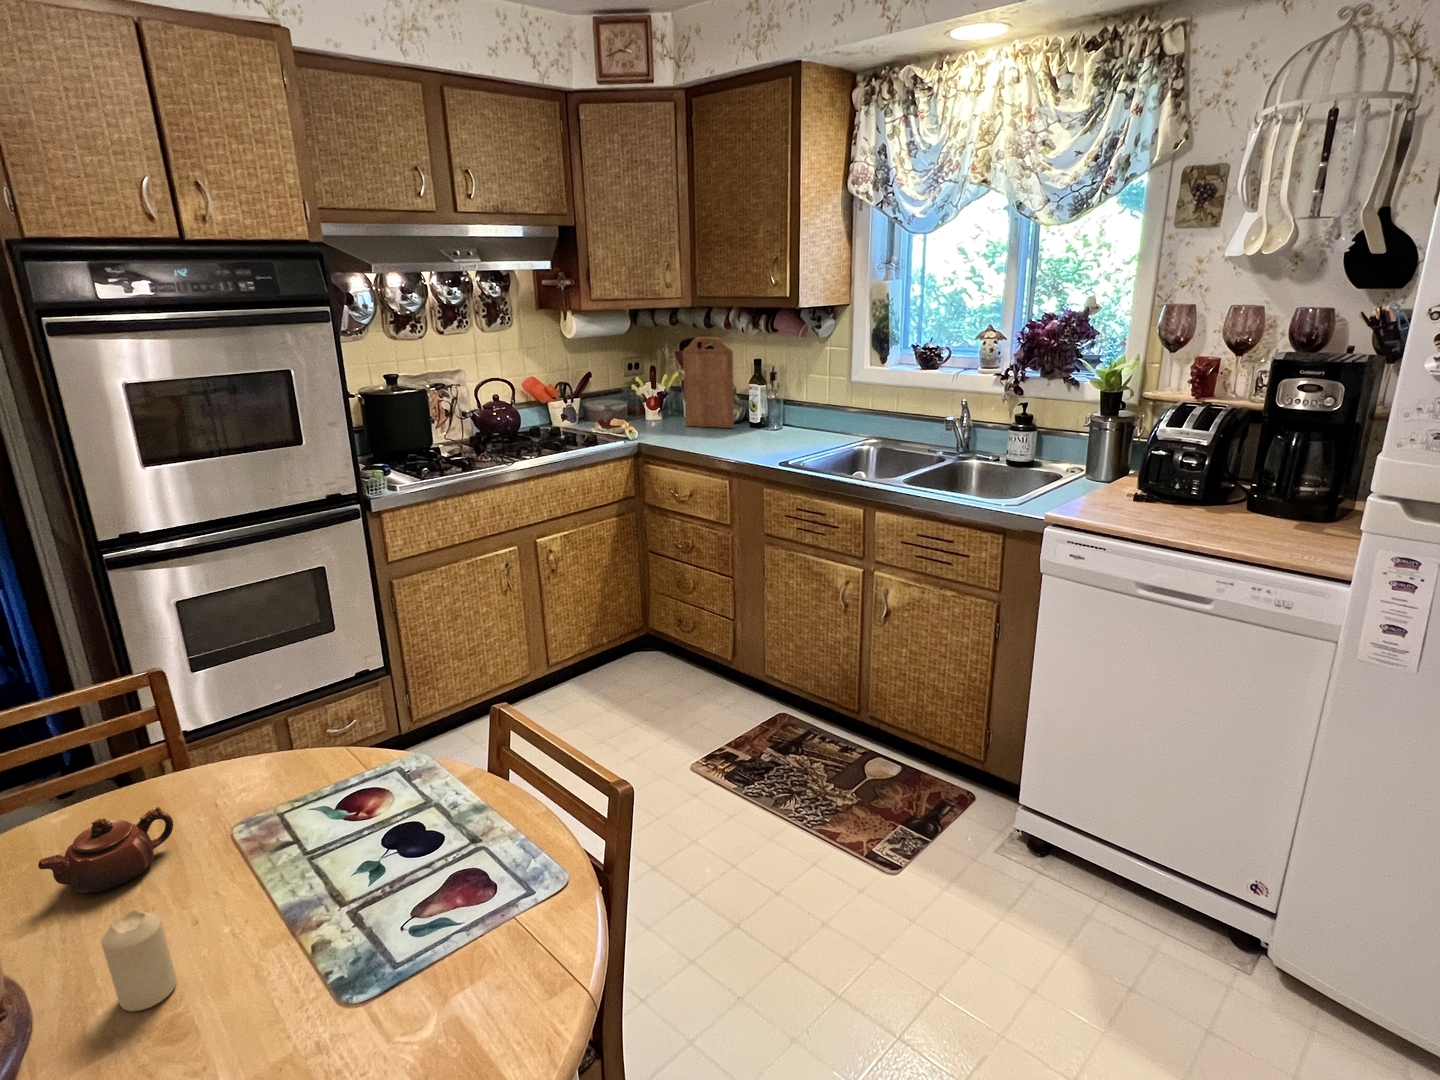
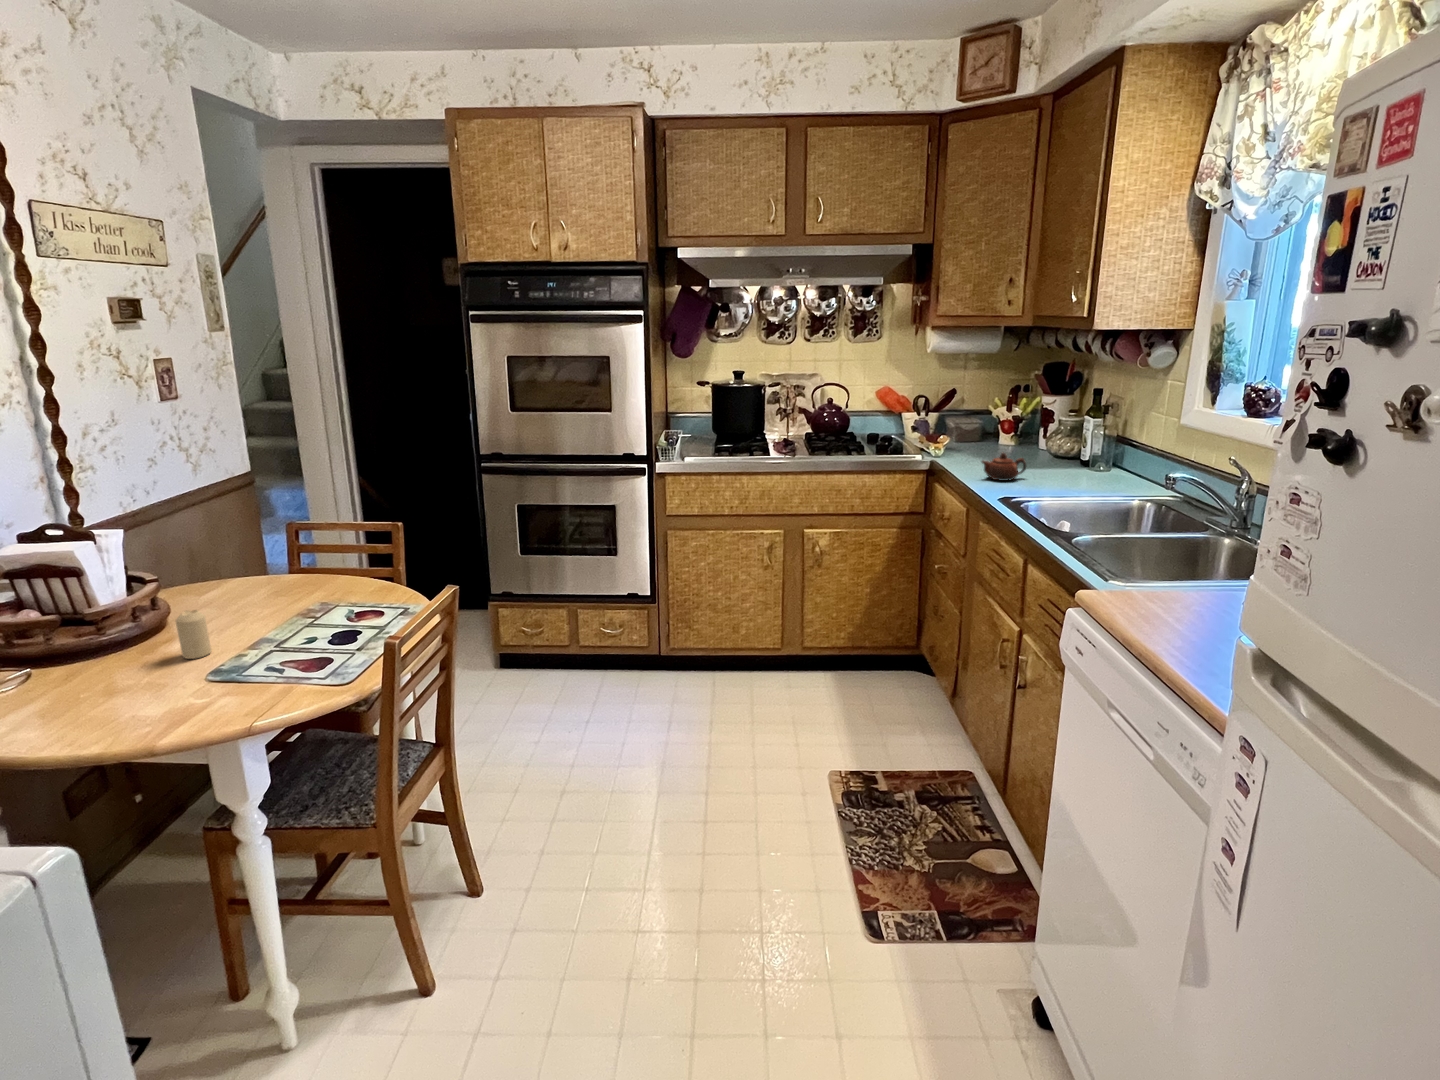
cutting board: present [683,337,734,428] -> none [1014,359,1067,461]
teapot: present [38,807,173,893] -> present [982,453,1026,481]

